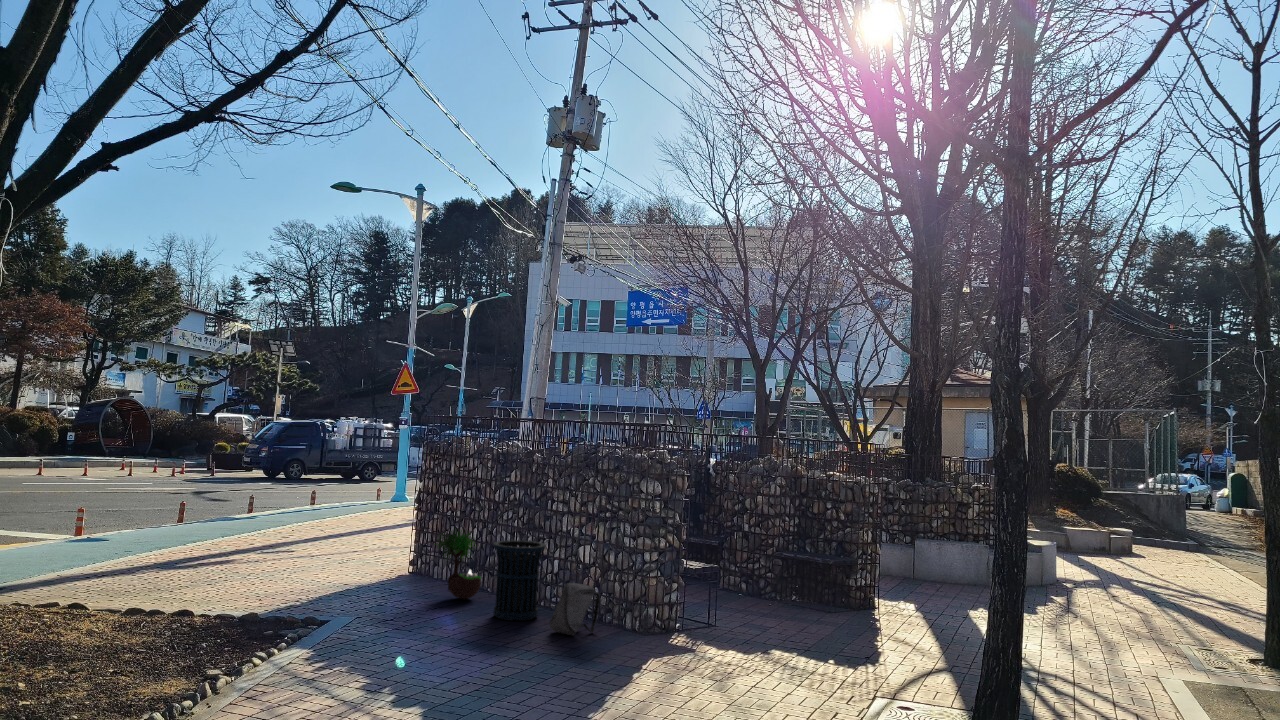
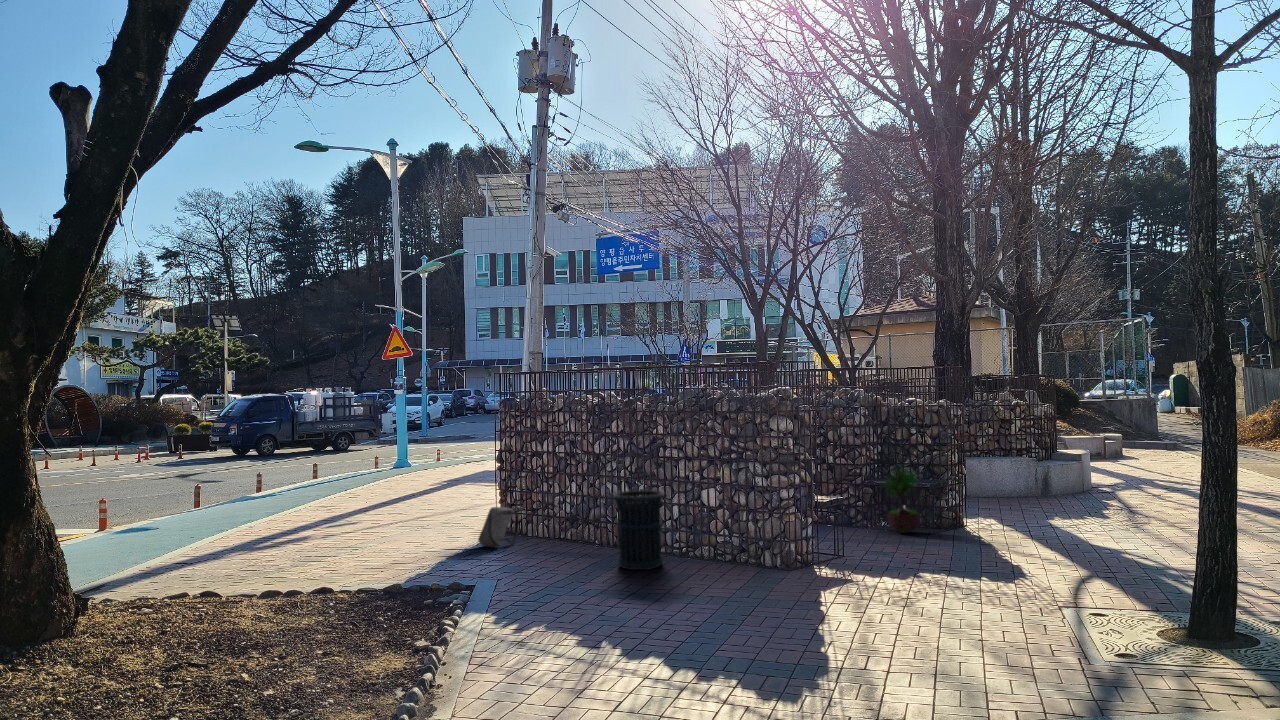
potted tree: present [438,530,481,599] -> present [883,469,919,533]
backpack: present [550,583,600,635] -> present [478,507,519,548]

